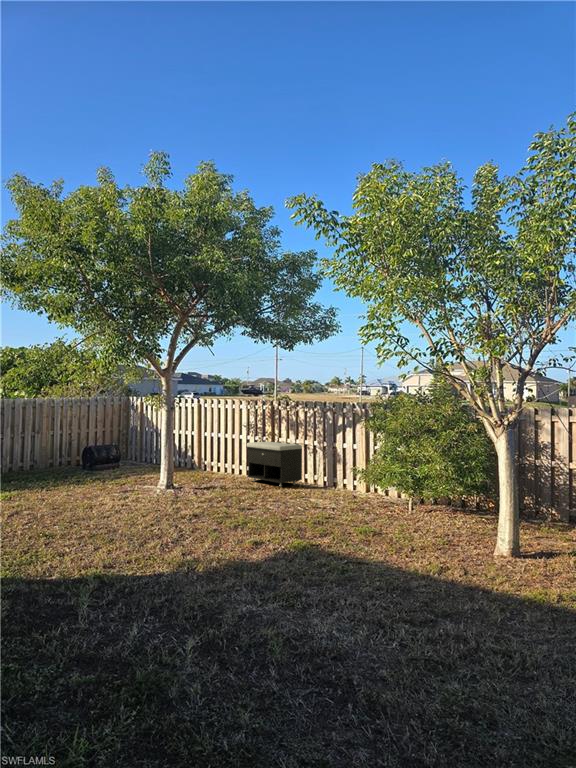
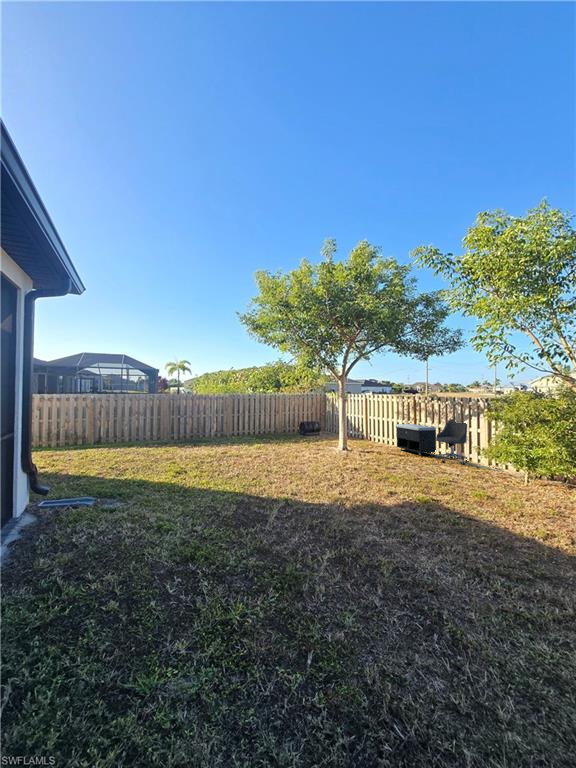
chair: none [303,432,344,495] -> present [436,419,469,465]

